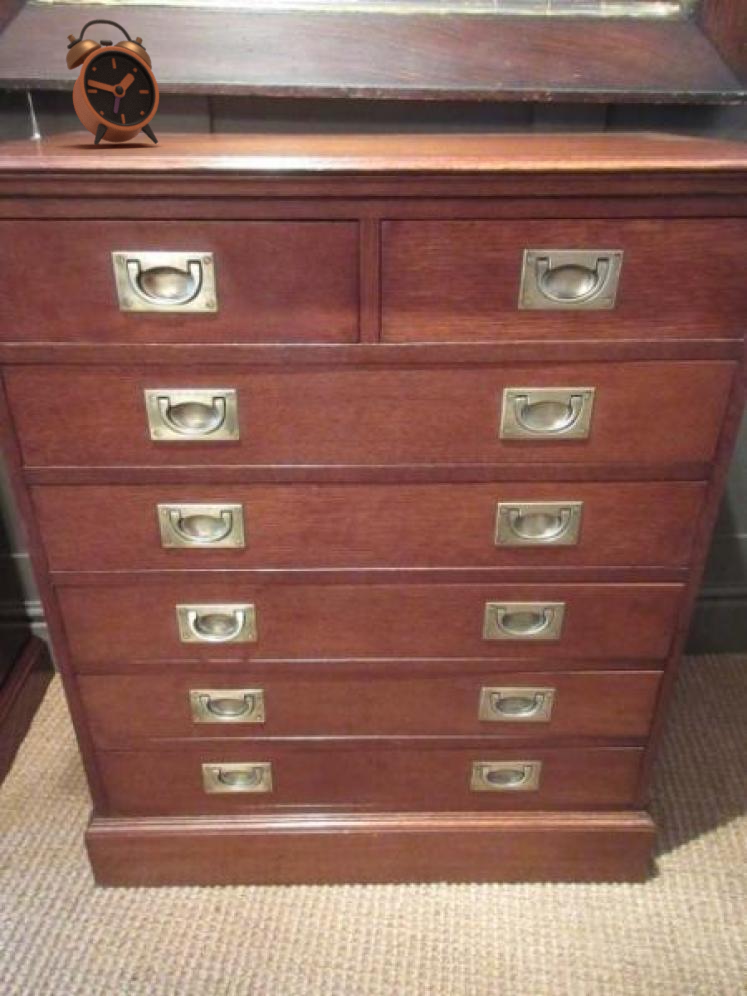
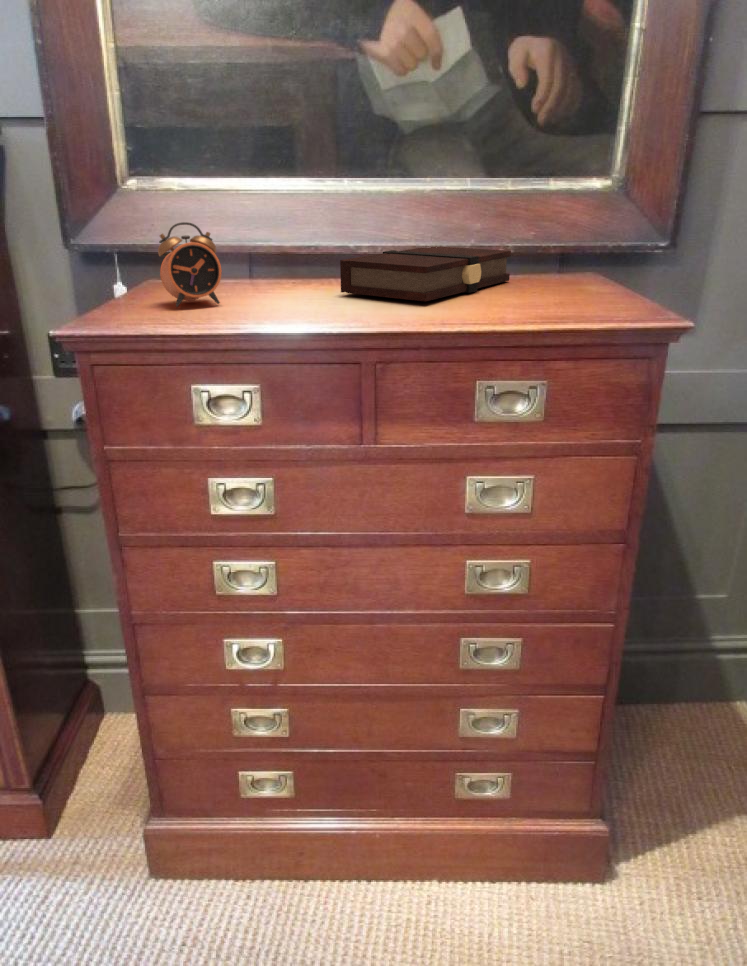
book: none [327,87,554,141] -> present [340,246,511,301]

